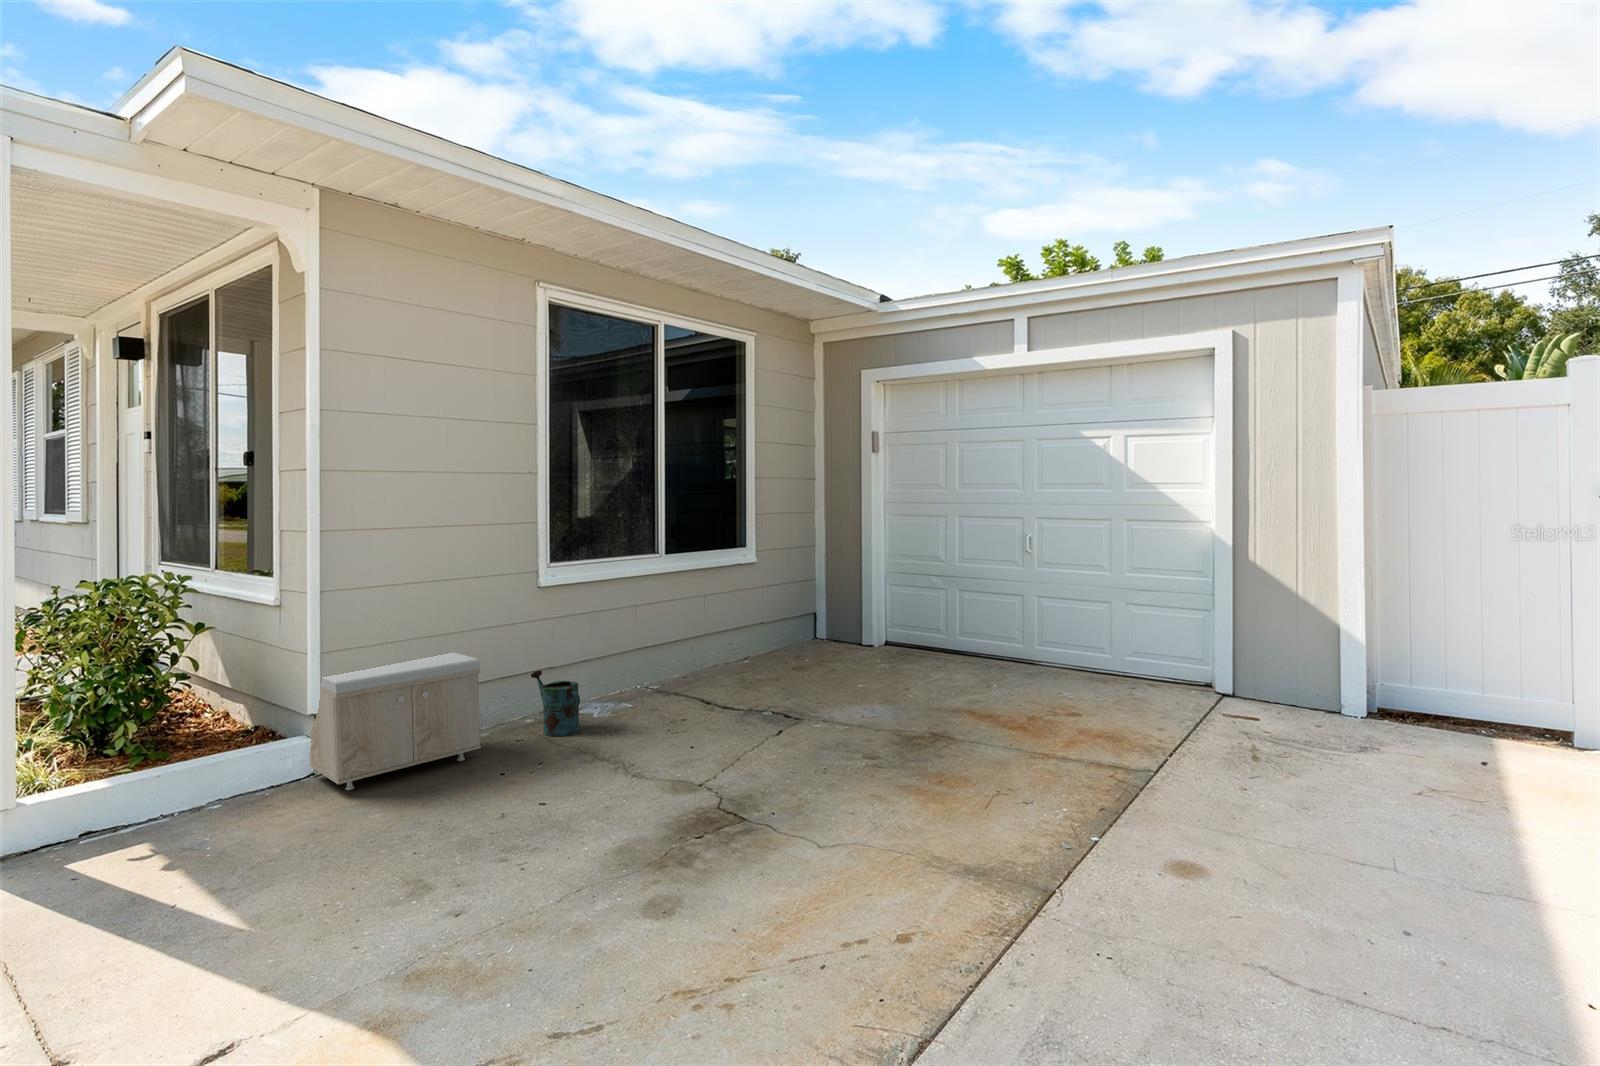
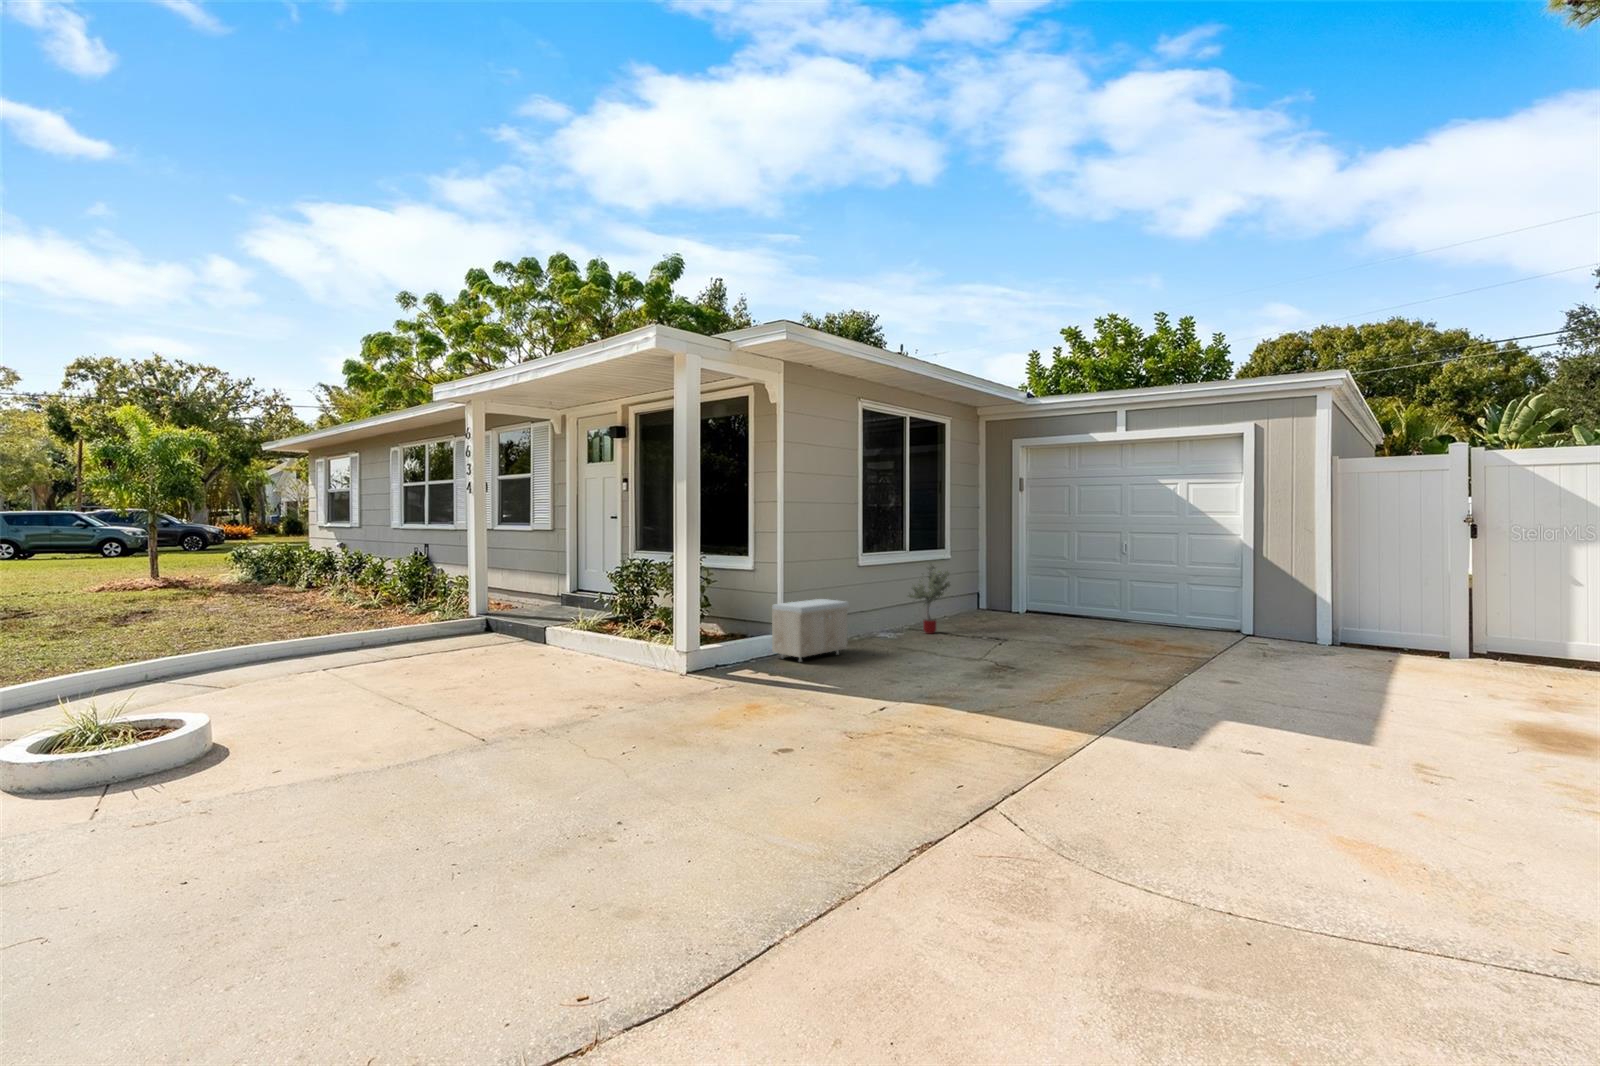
potted tree: none [654,572,737,695] -> present [908,563,950,634]
watering can: present [531,671,580,736] -> none [852,614,888,647]

